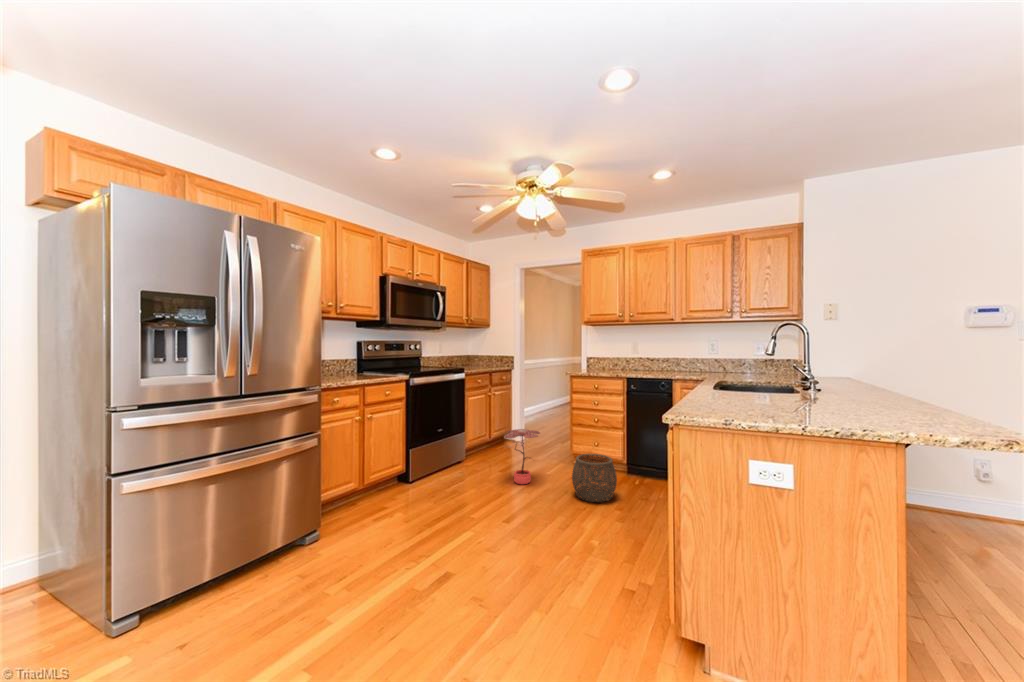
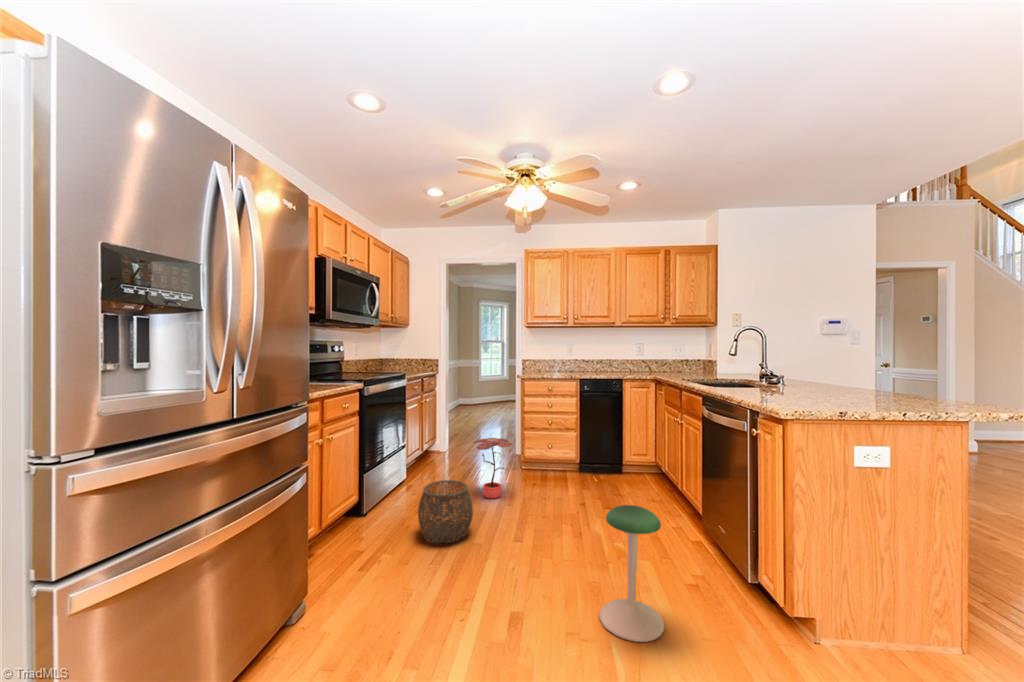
woven basket: present [572,454,617,502] -> present [418,480,473,543]
stool: none [507,494,565,619] -> present [599,505,664,642]

